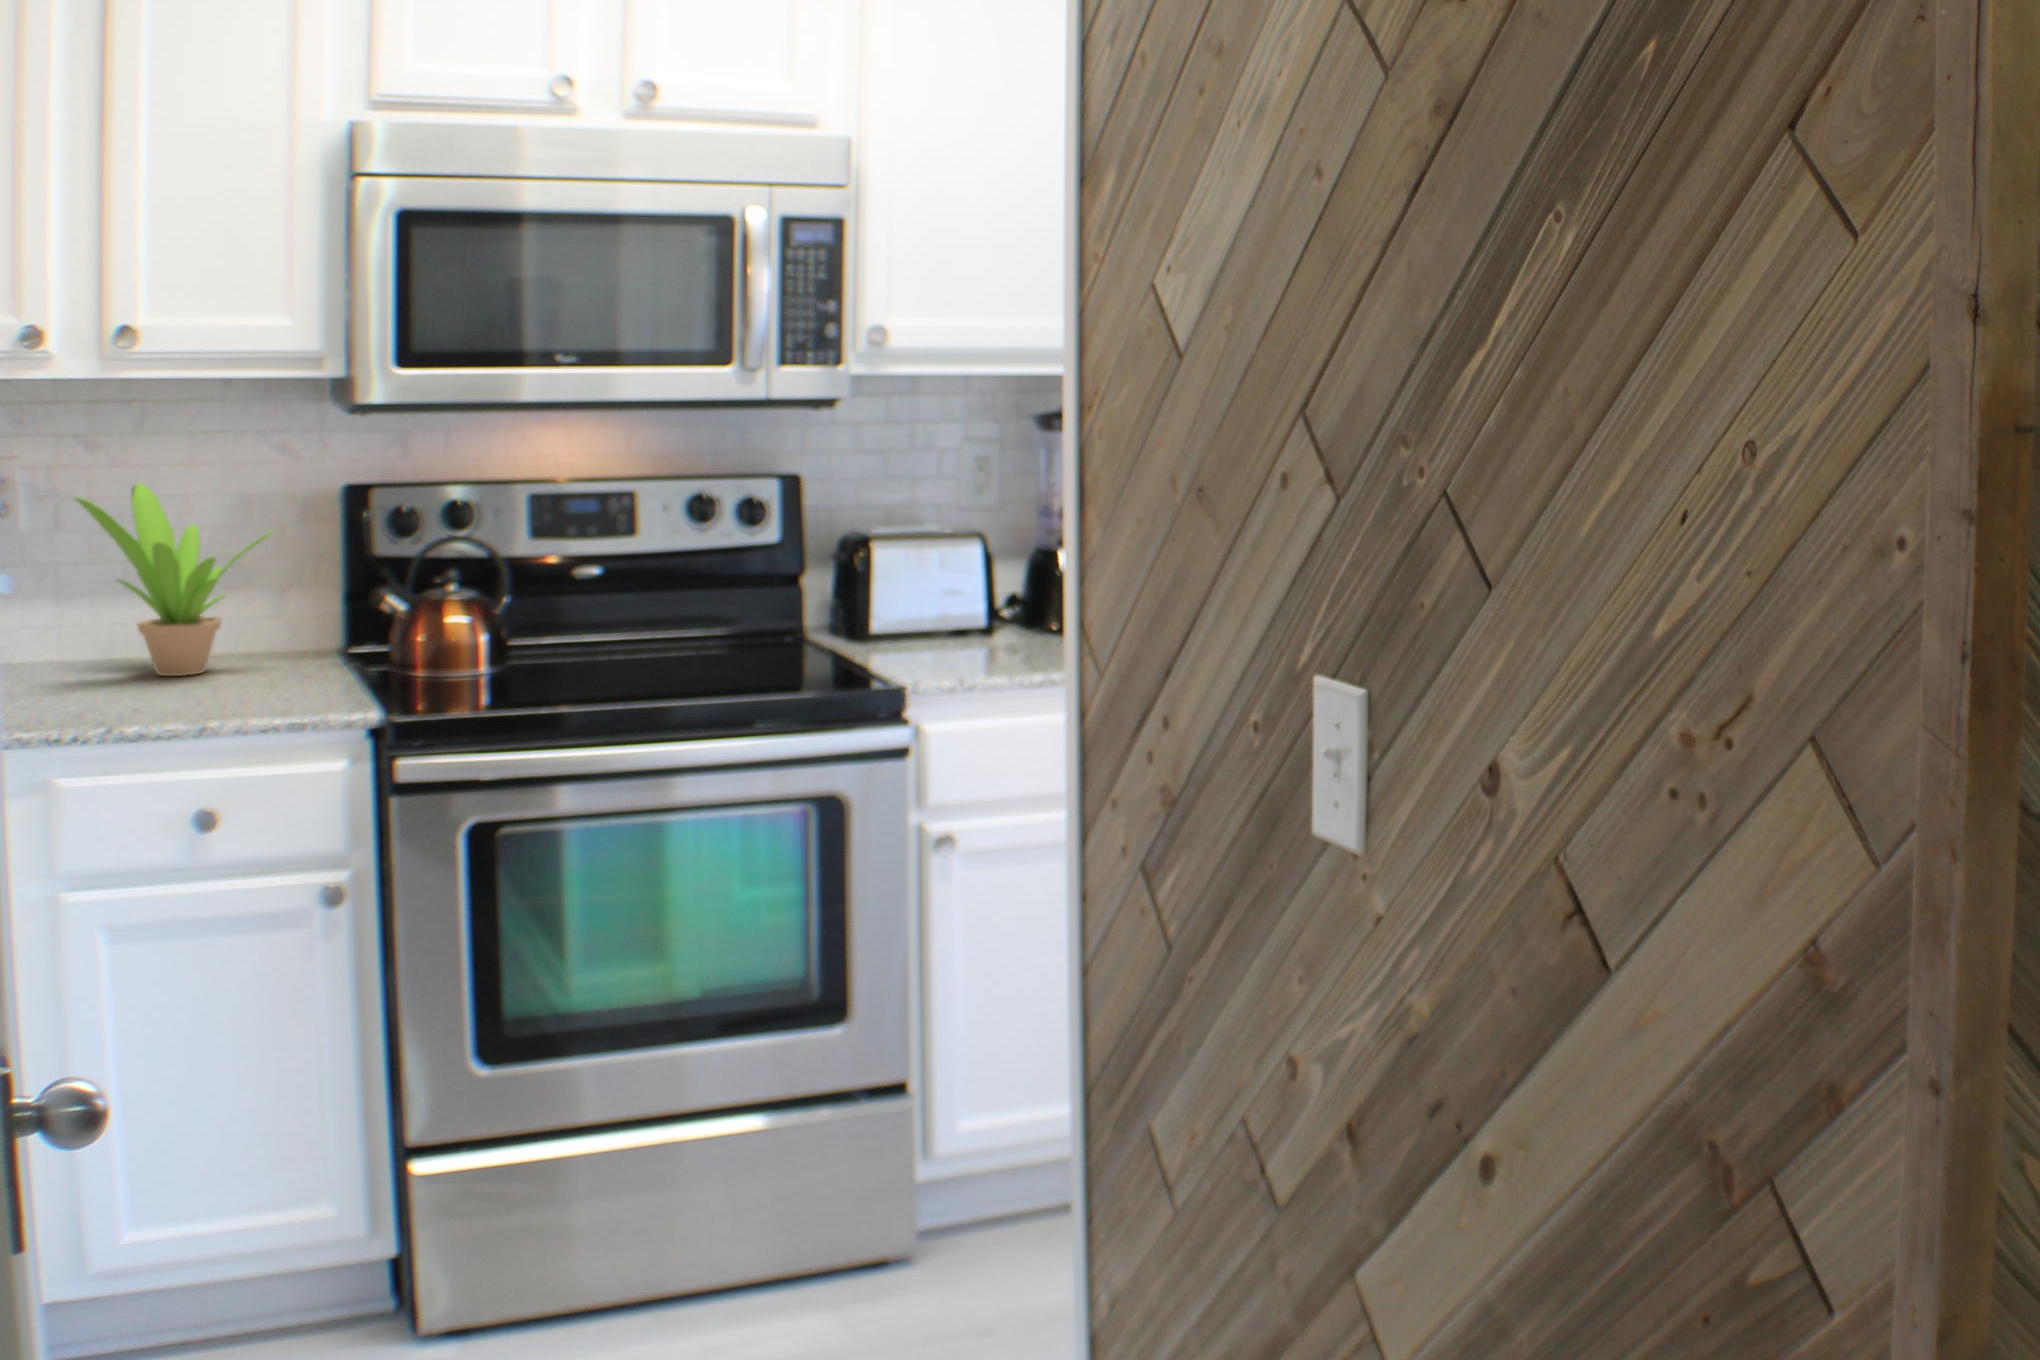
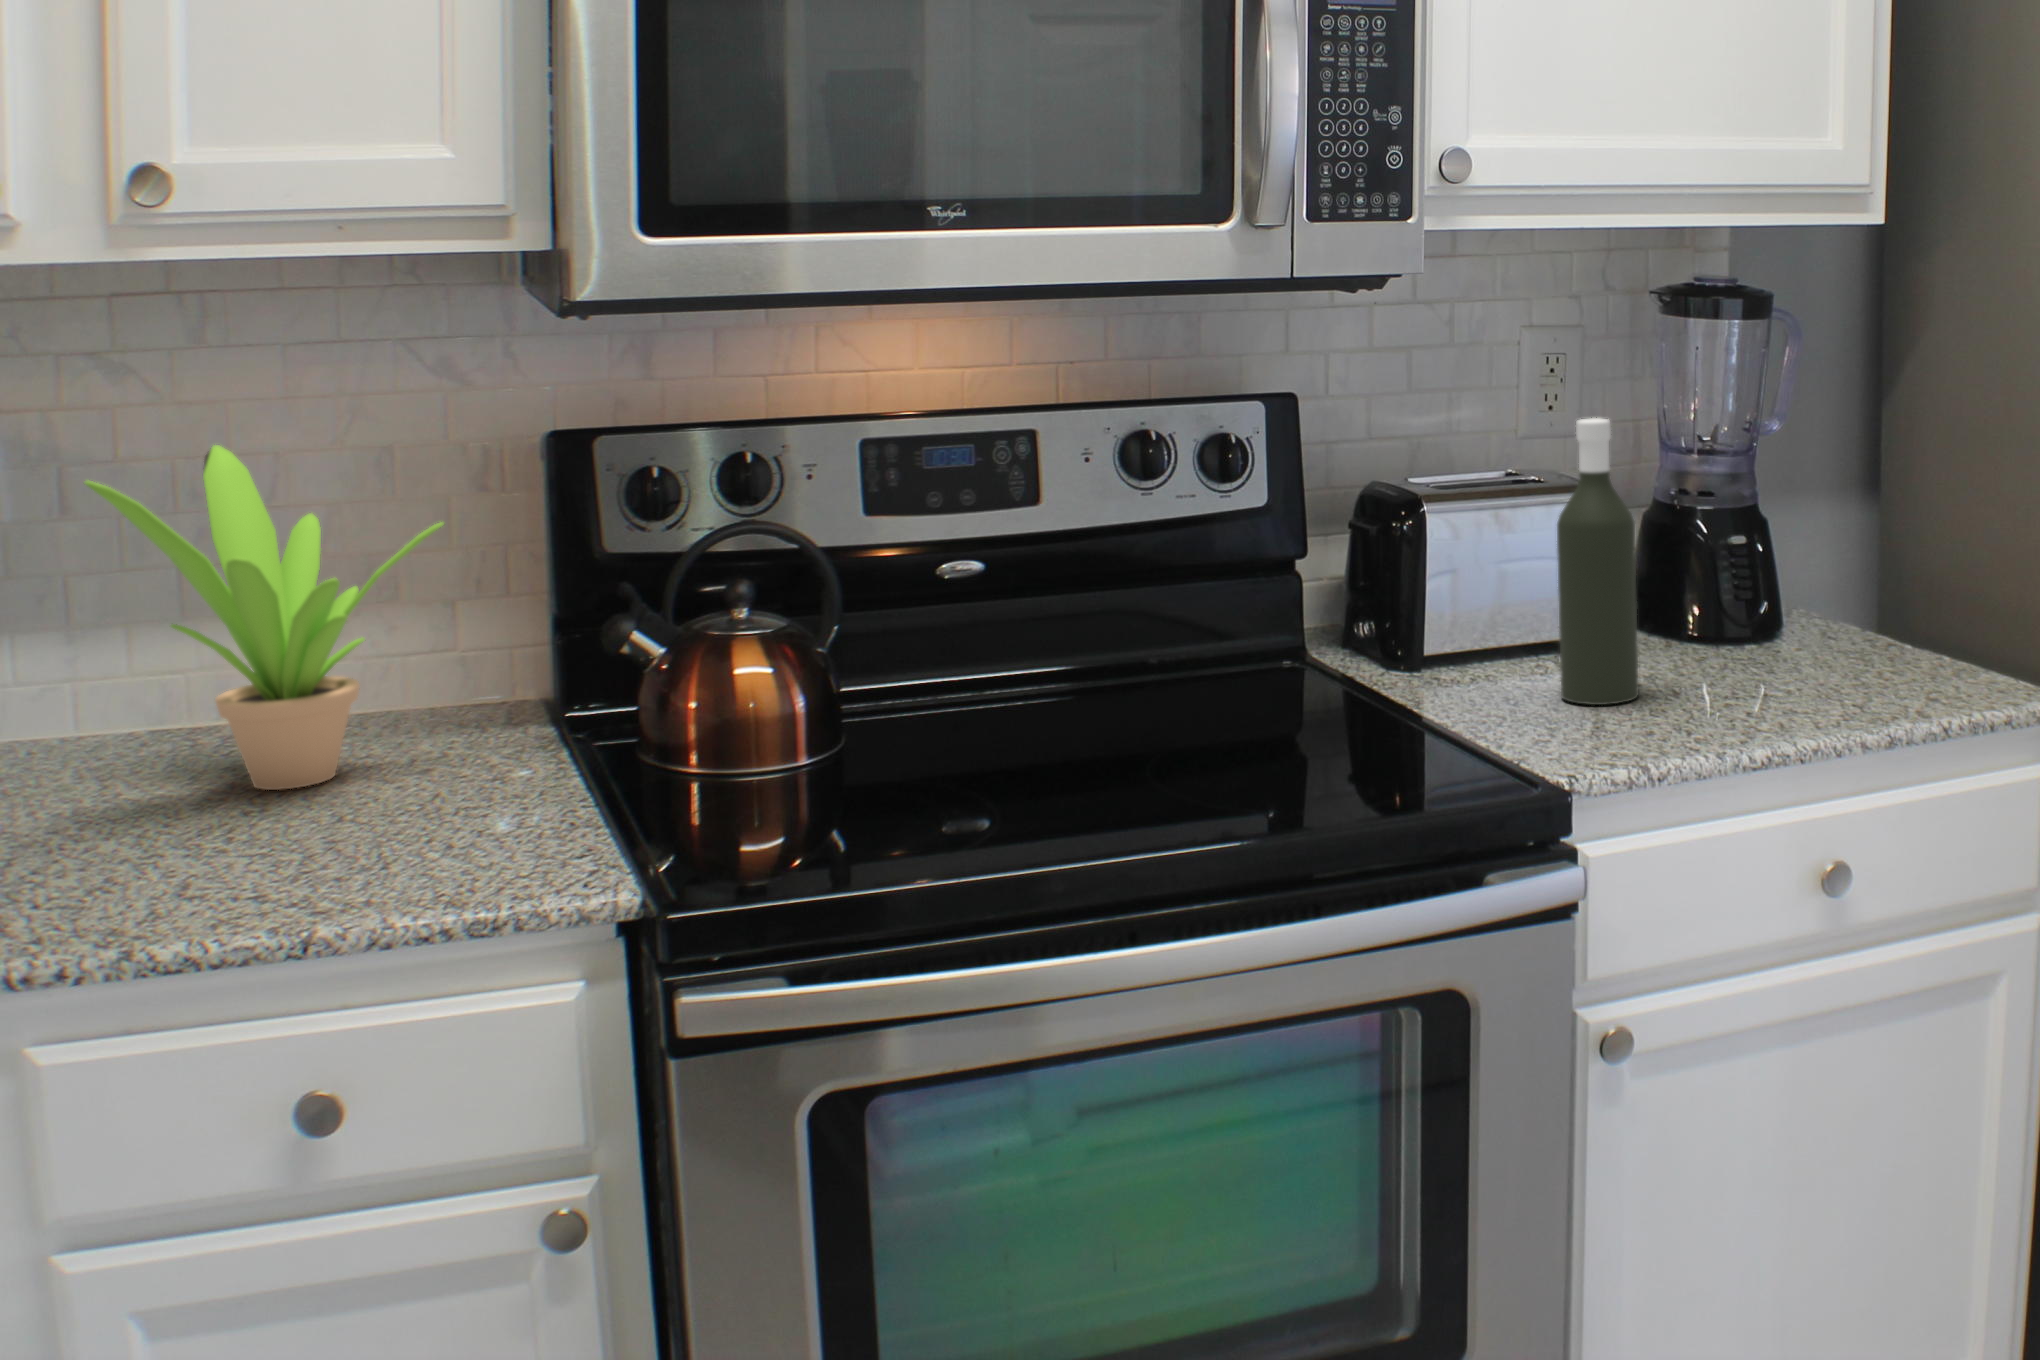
bottle: none [937,496,982,657] -> present [1557,418,1639,705]

